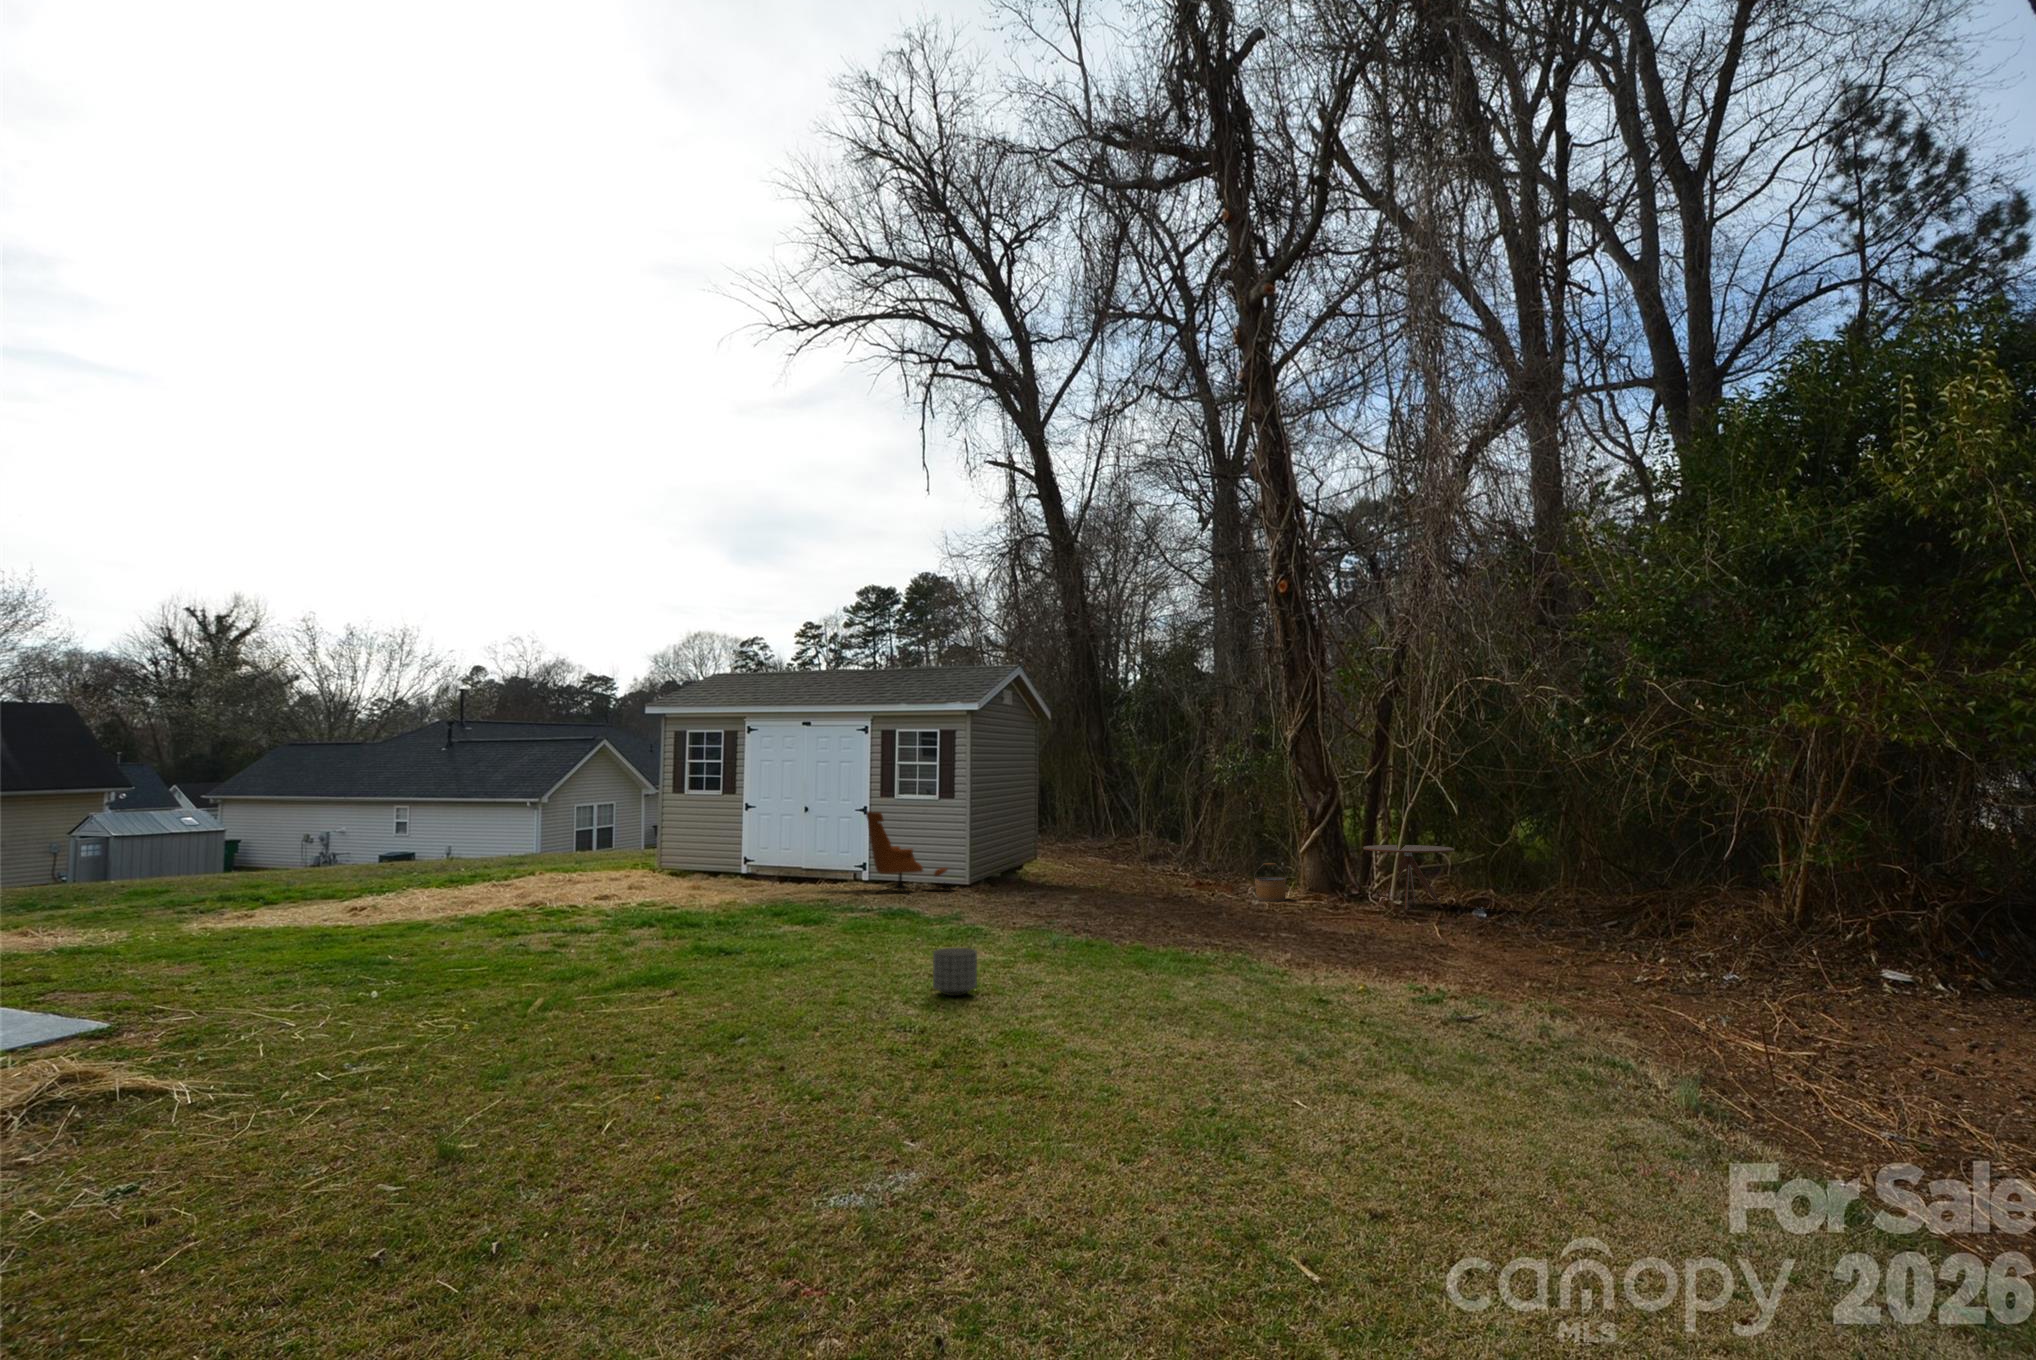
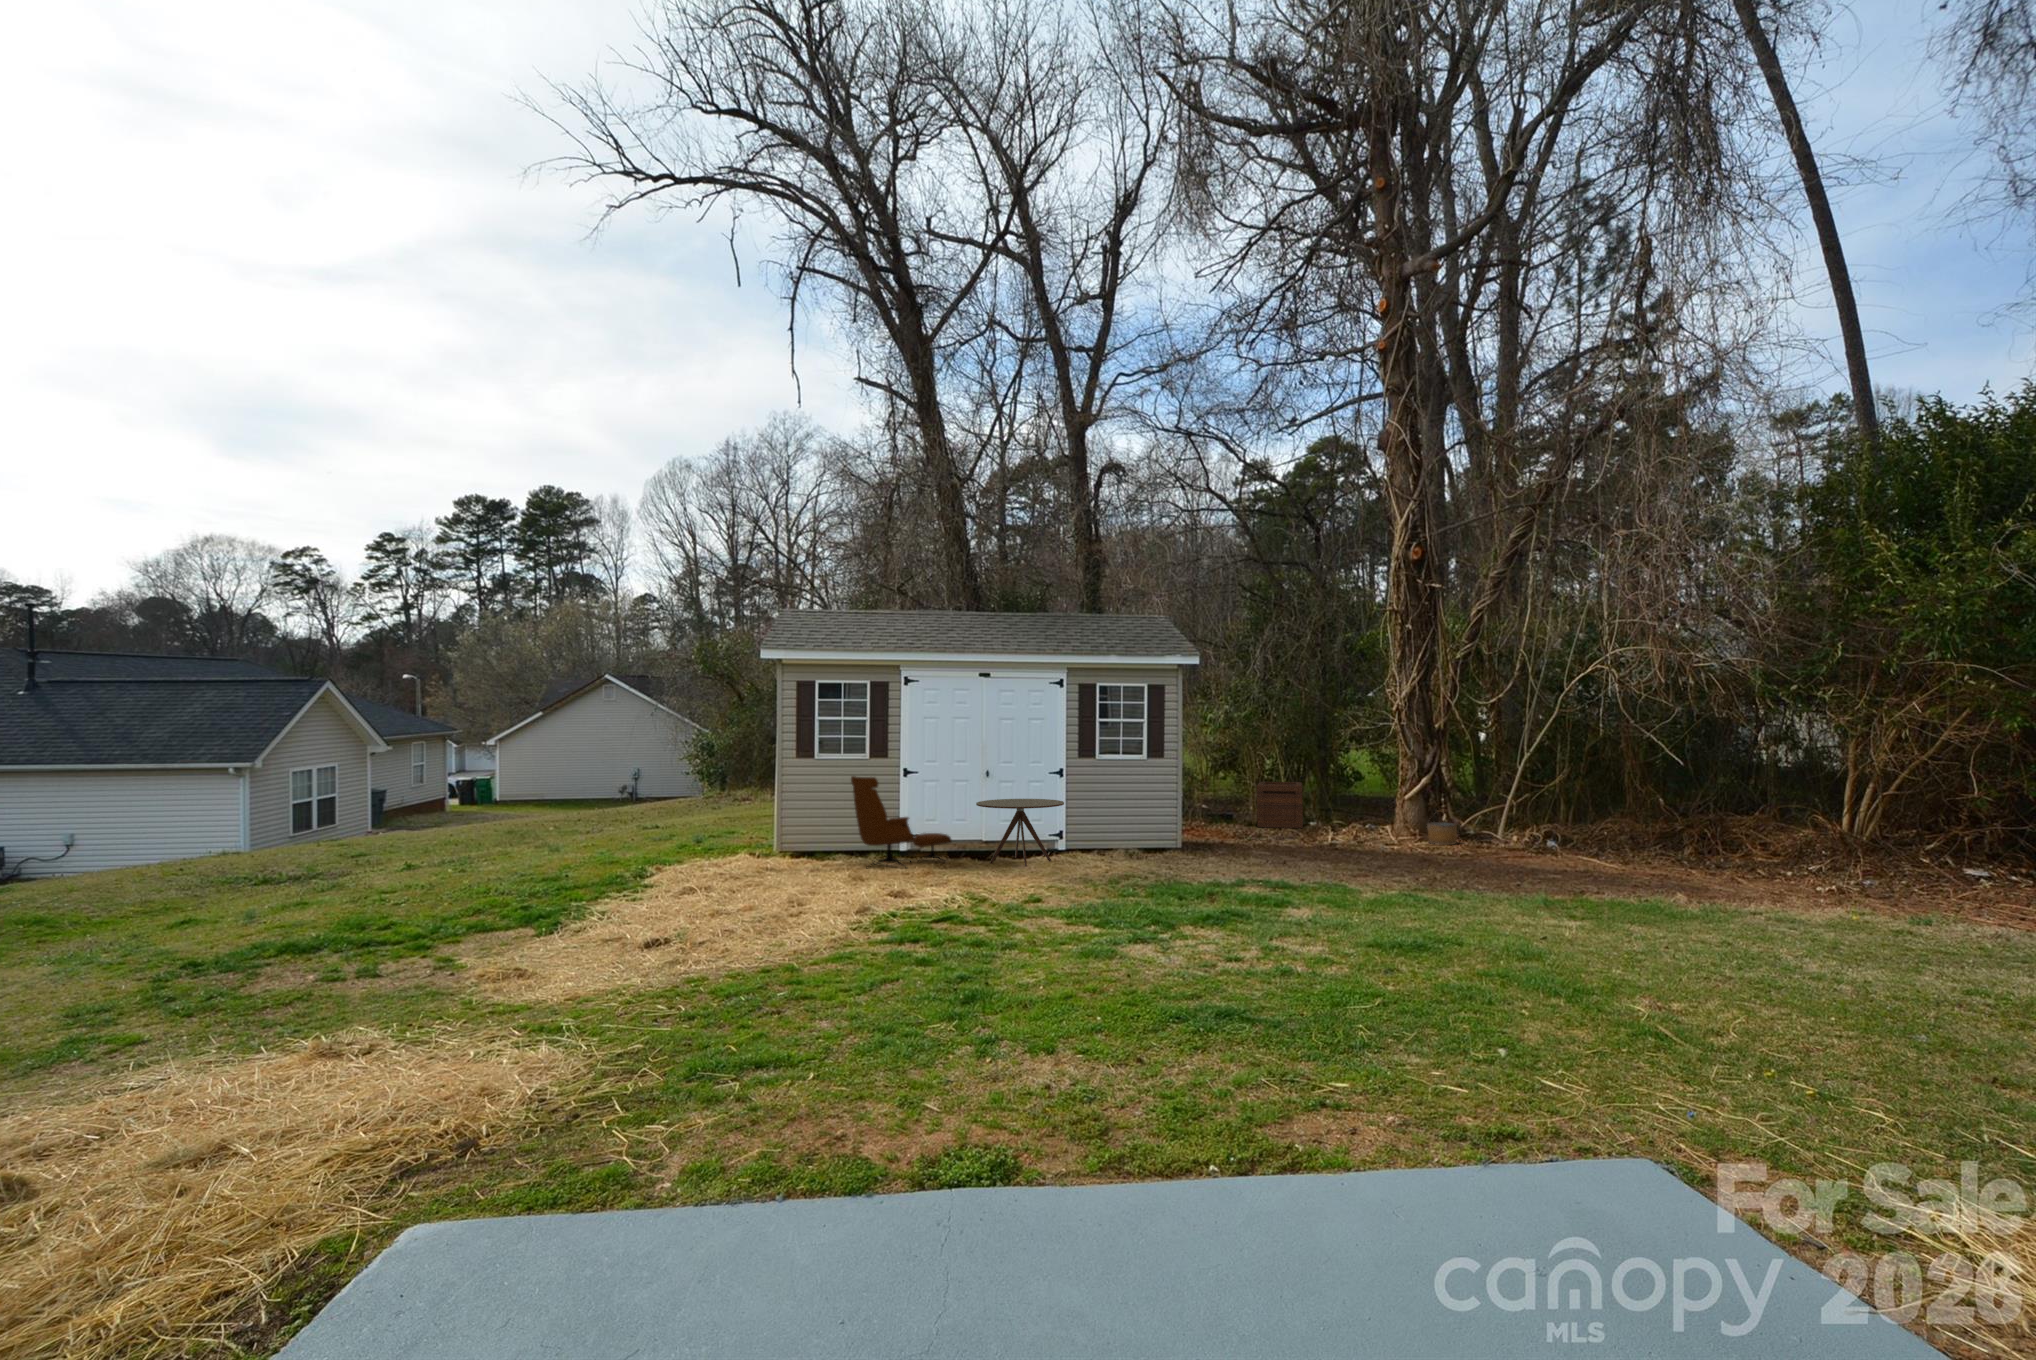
lounge chair: present [866,811,951,894] -> present [851,776,951,868]
wooden crate: none [1178,833,1241,883] -> present [1257,782,1303,829]
round table: present [1363,845,1454,910] -> present [976,799,1064,867]
planter: present [933,948,977,996] -> none [1824,917,1881,965]

